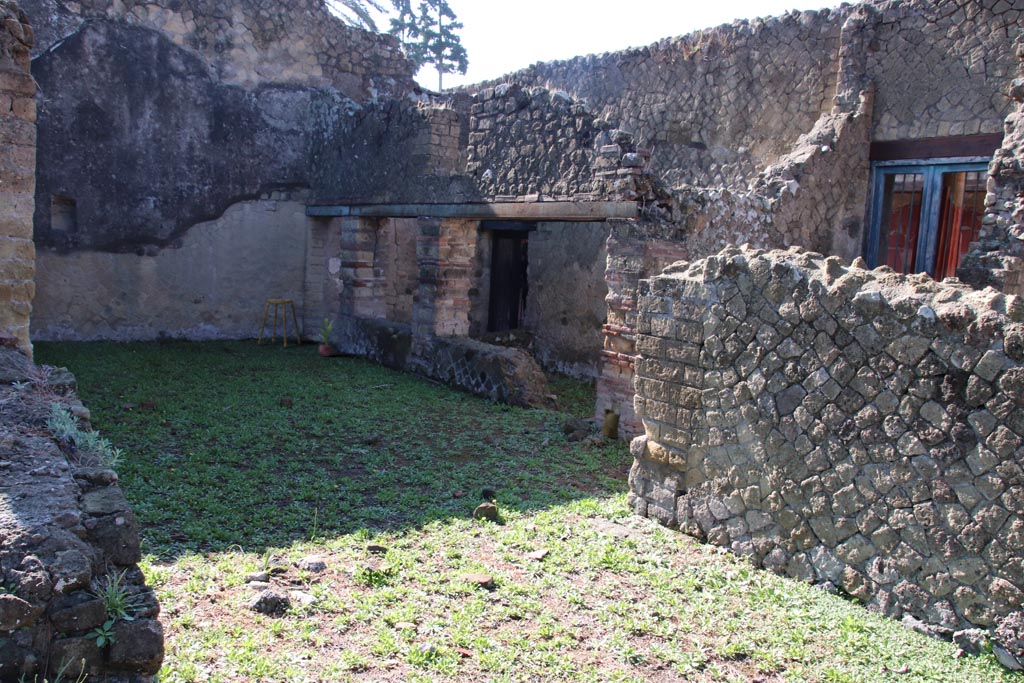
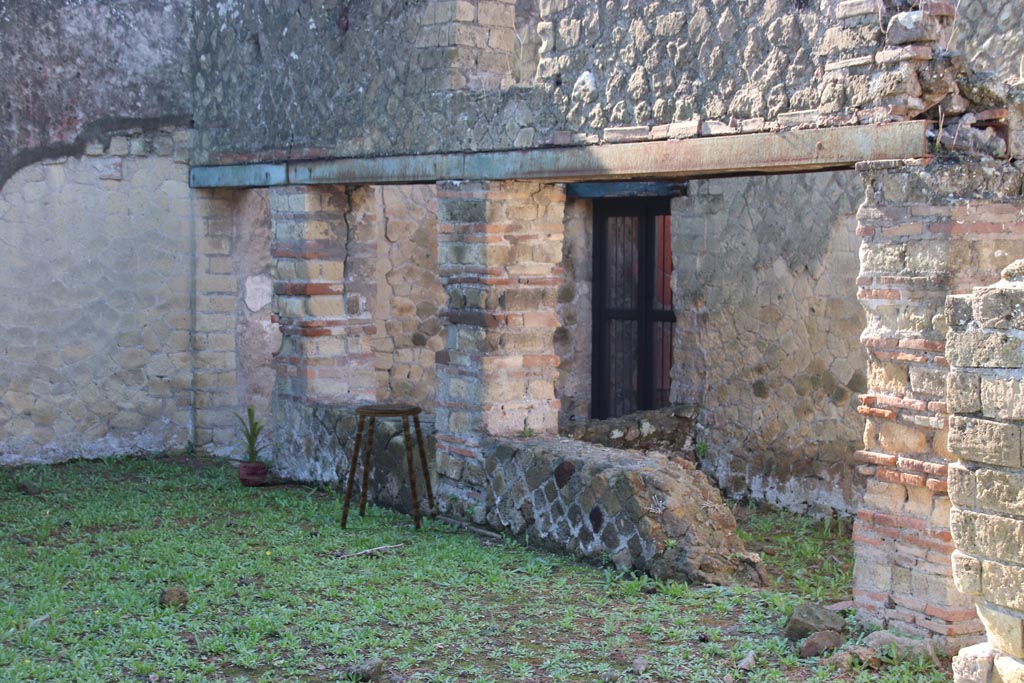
stool: present [258,299,301,347] -> present [340,404,437,530]
woven basket: present [601,409,621,438] -> none [869,555,915,647]

